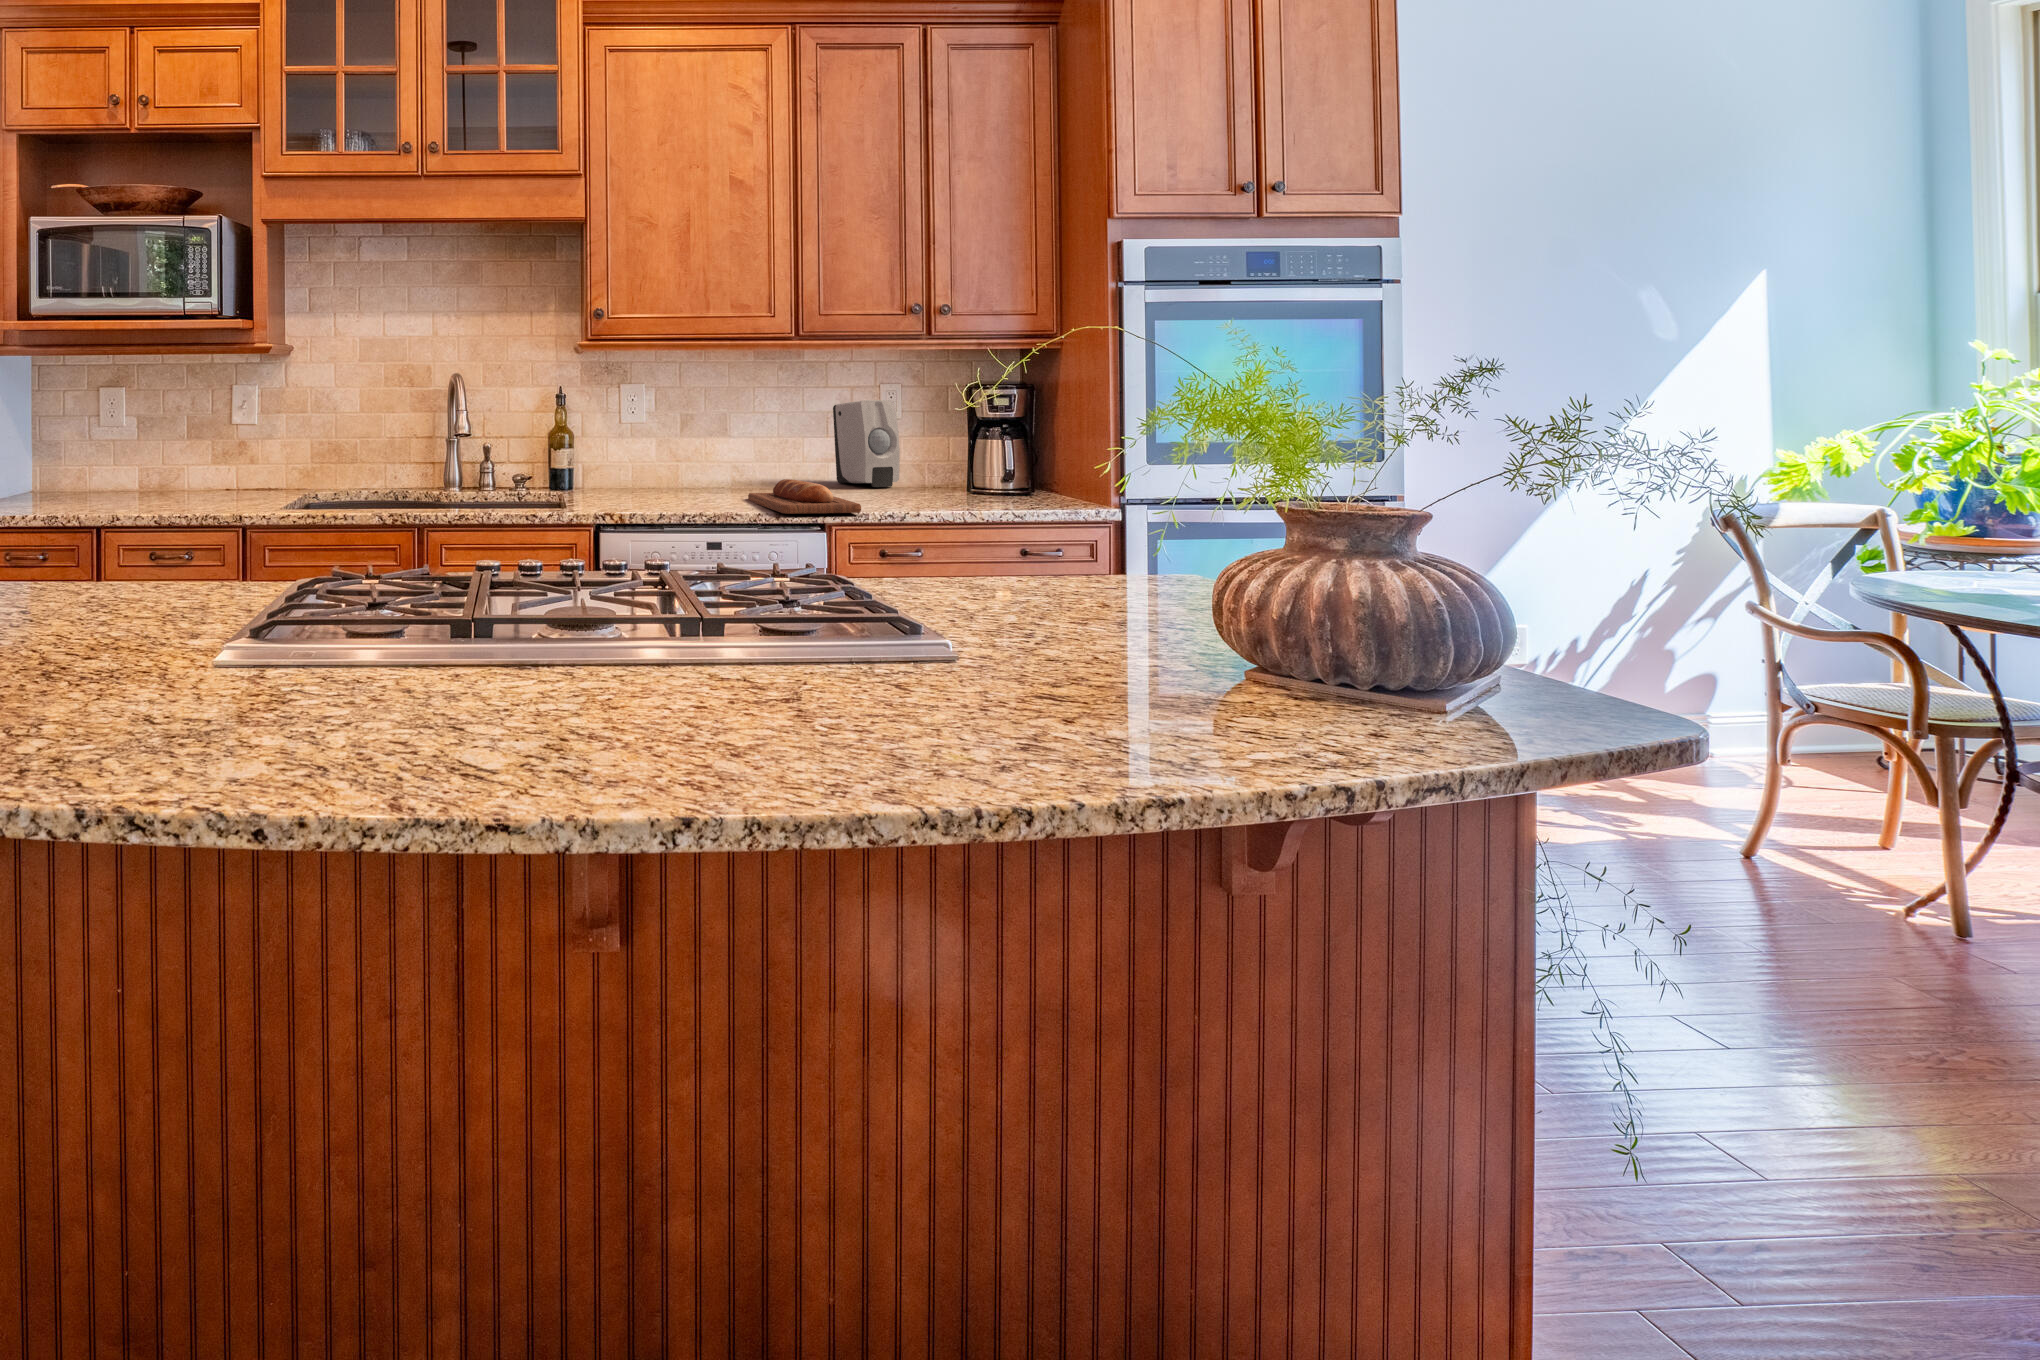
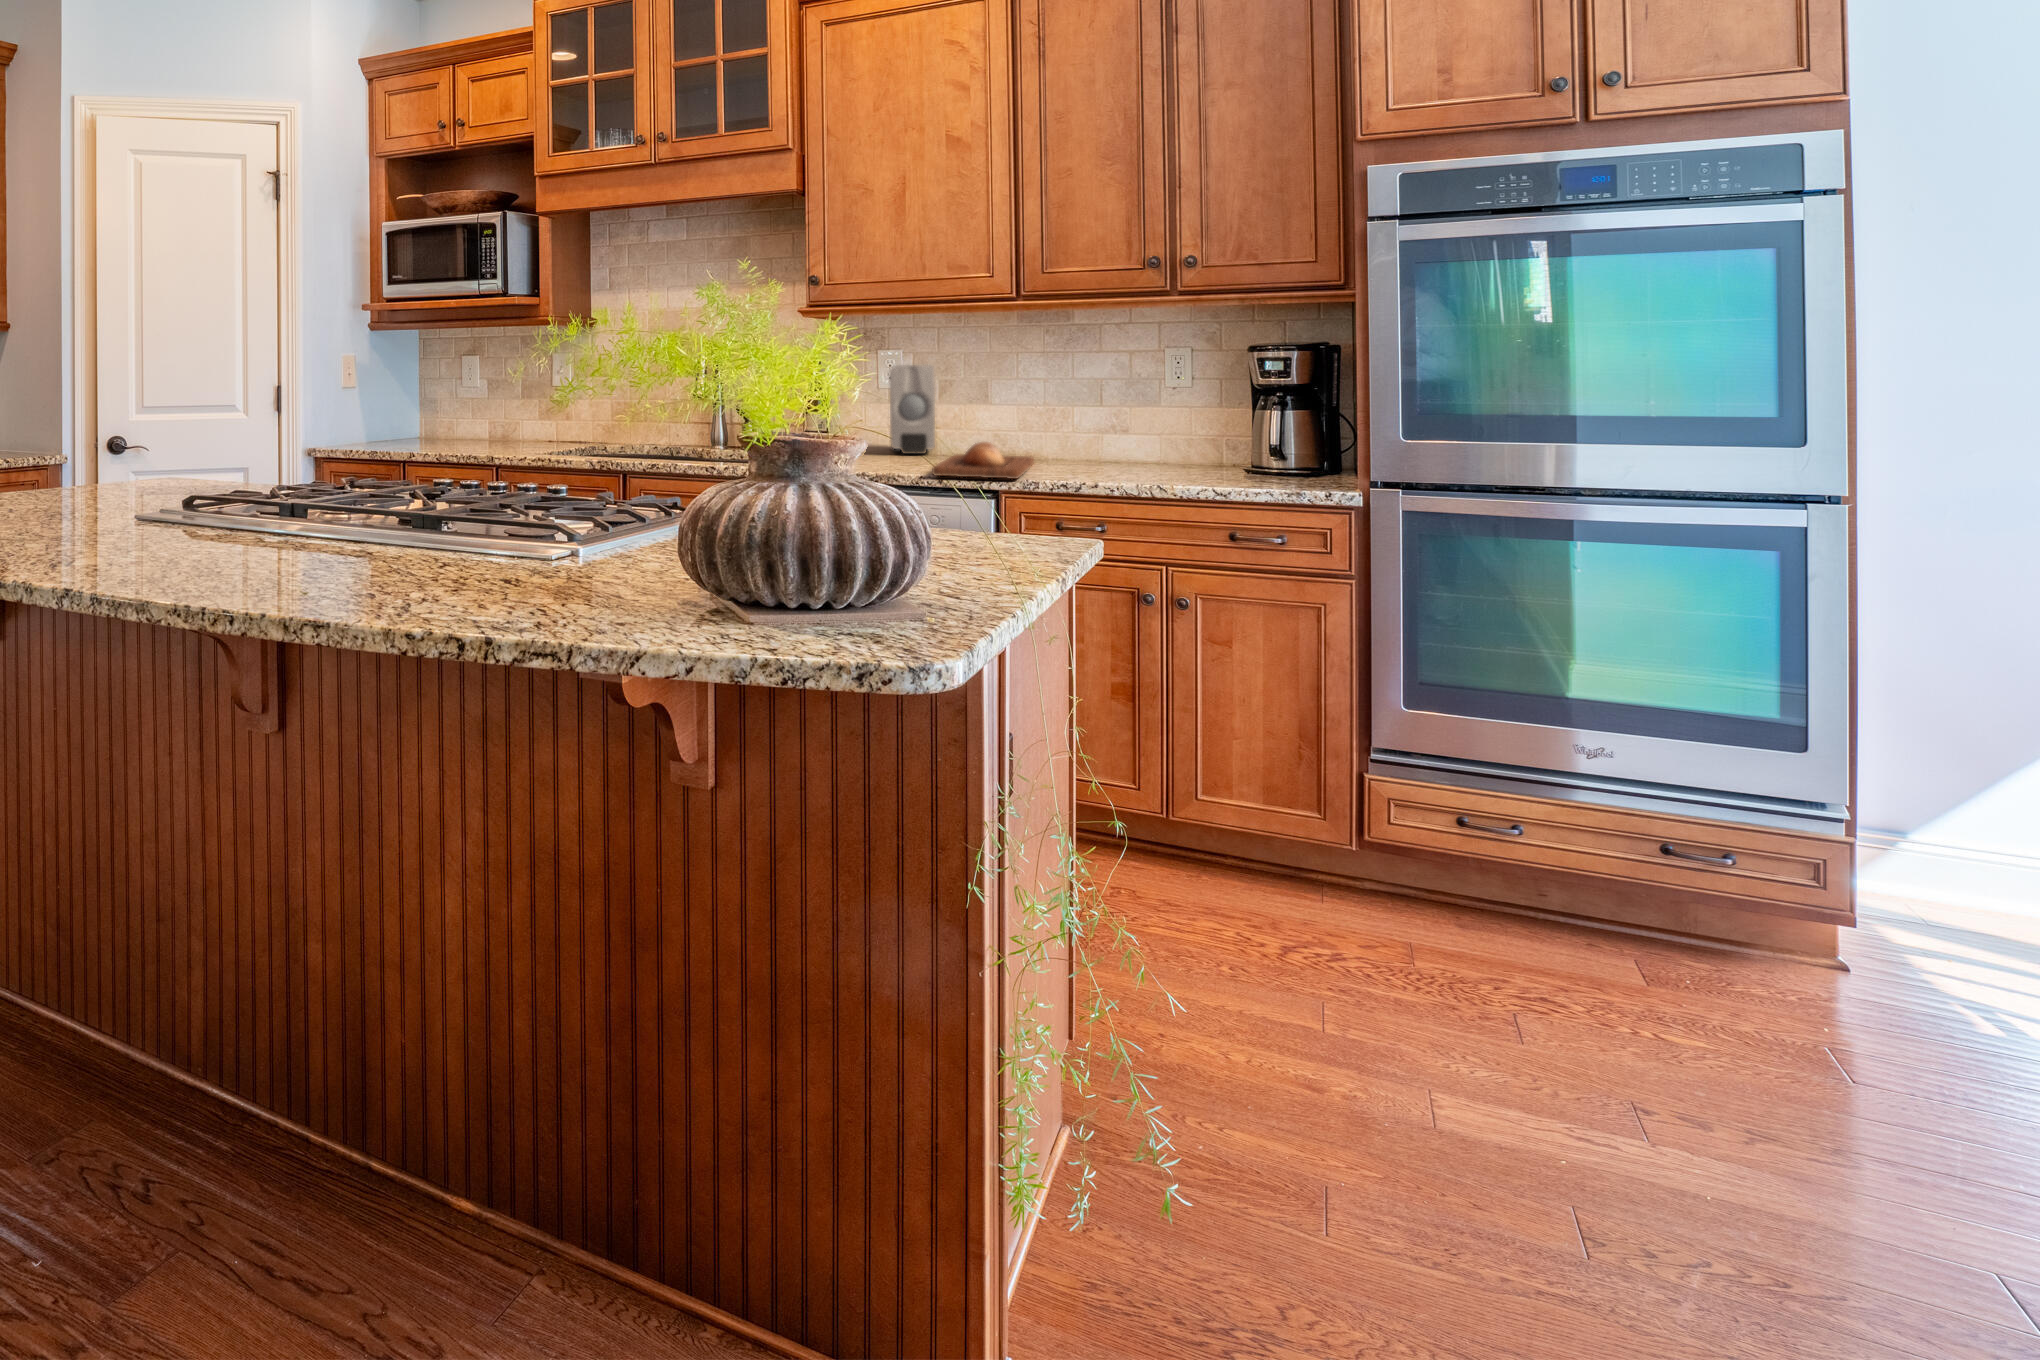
soap dispenser: present [833,400,900,487] -> present [889,365,935,454]

